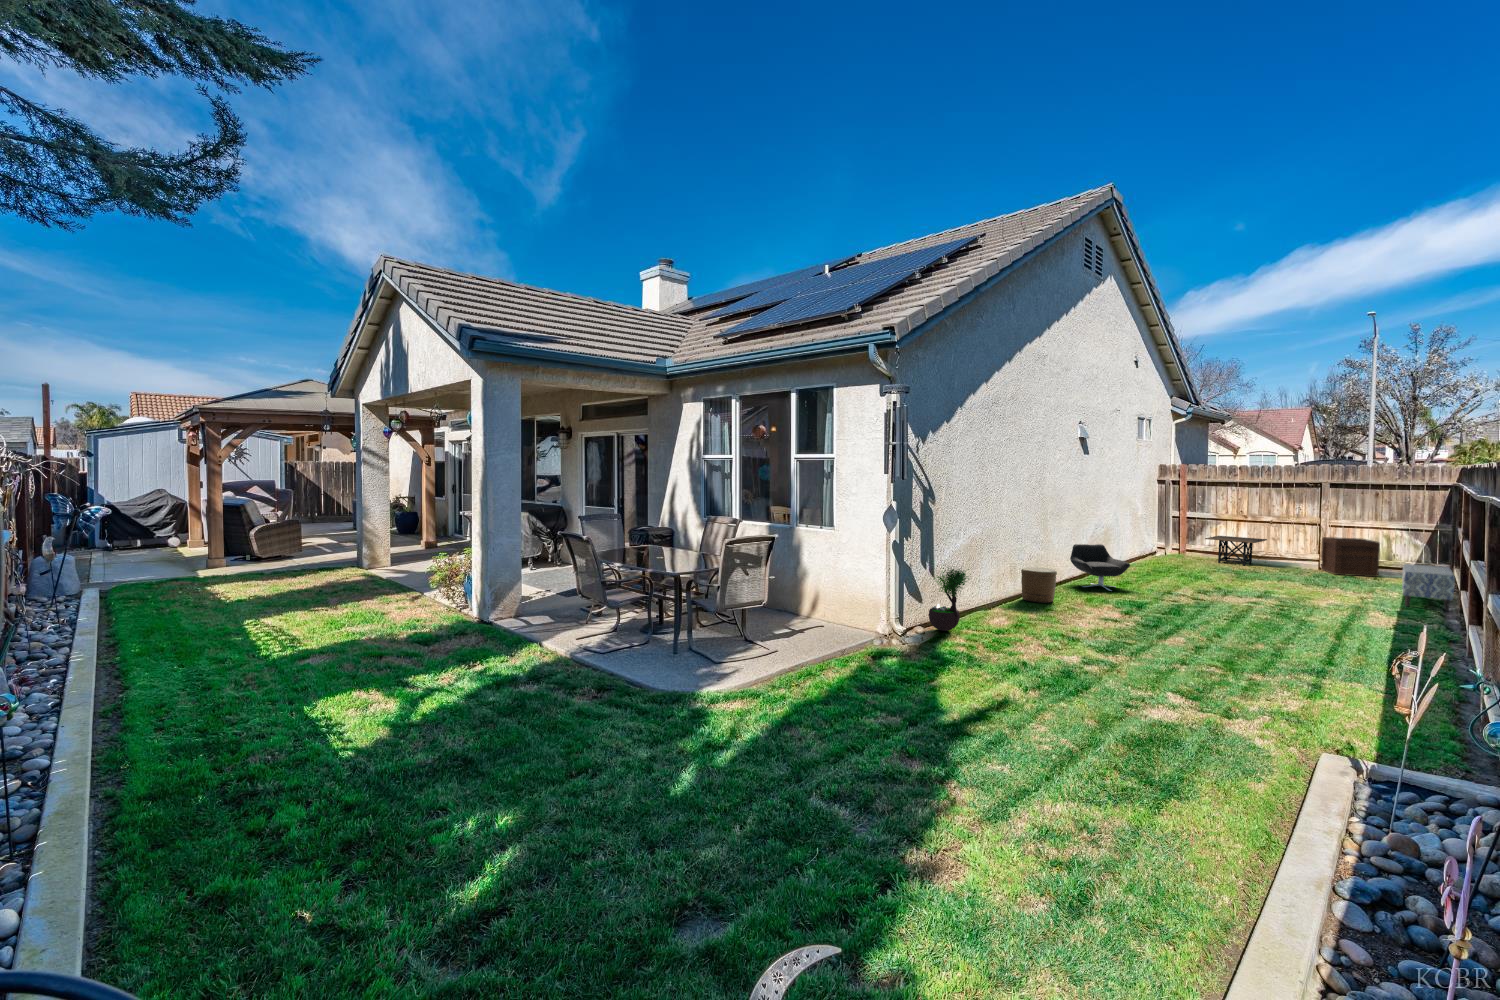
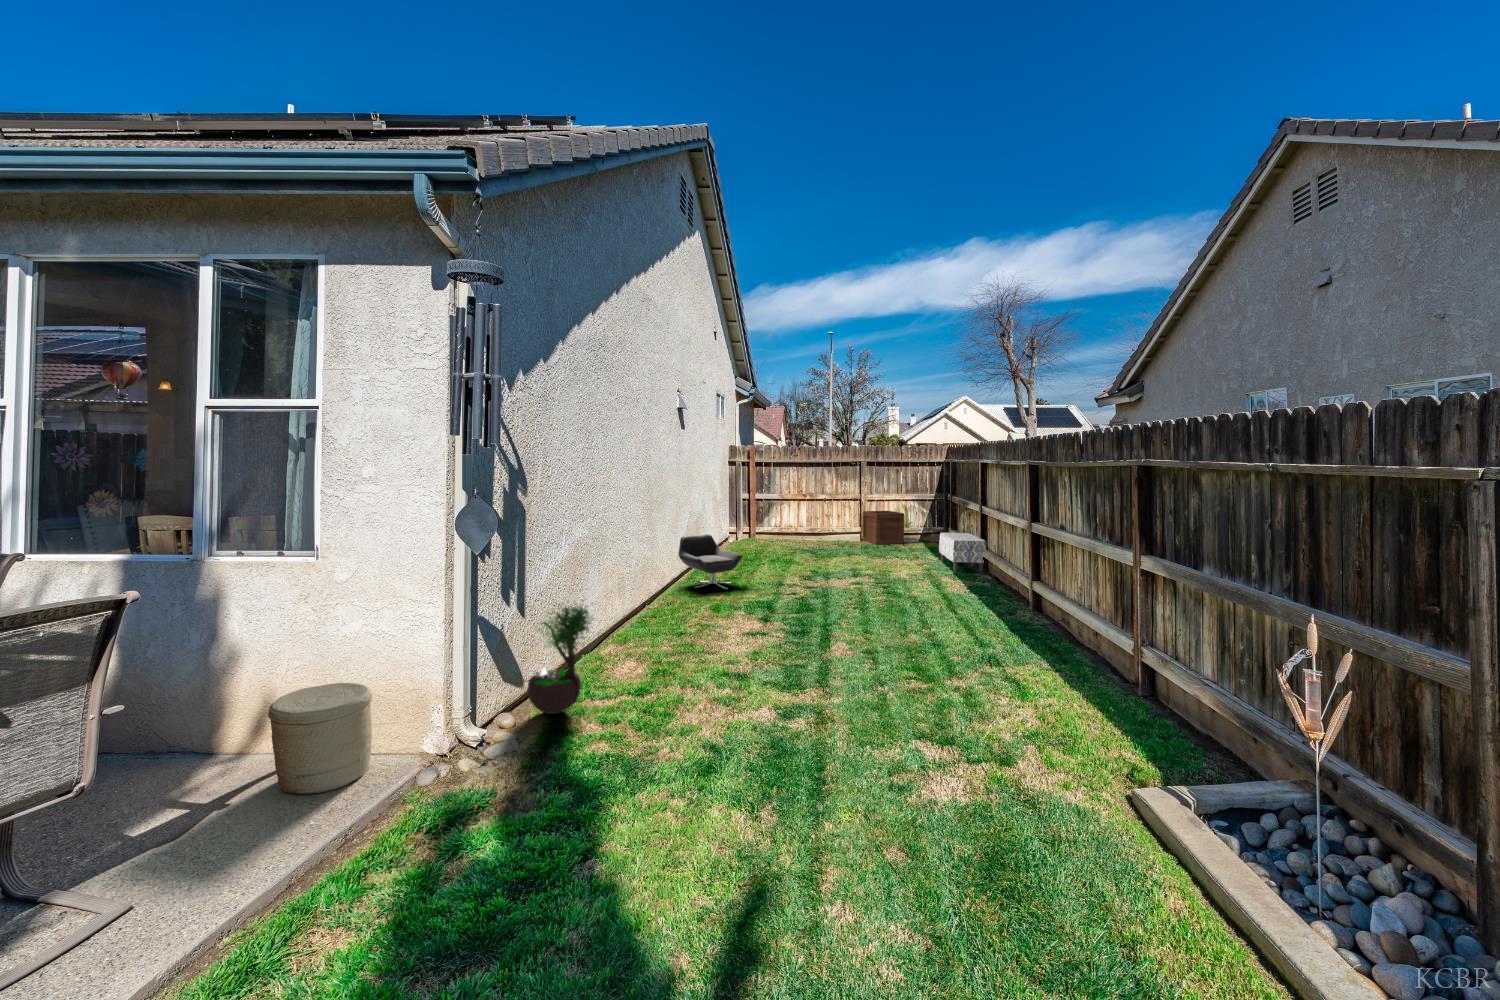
side table: present [1205,536,1267,566] -> none [777,515,822,542]
woven basket: present [1021,567,1057,603] -> present [268,683,372,794]

